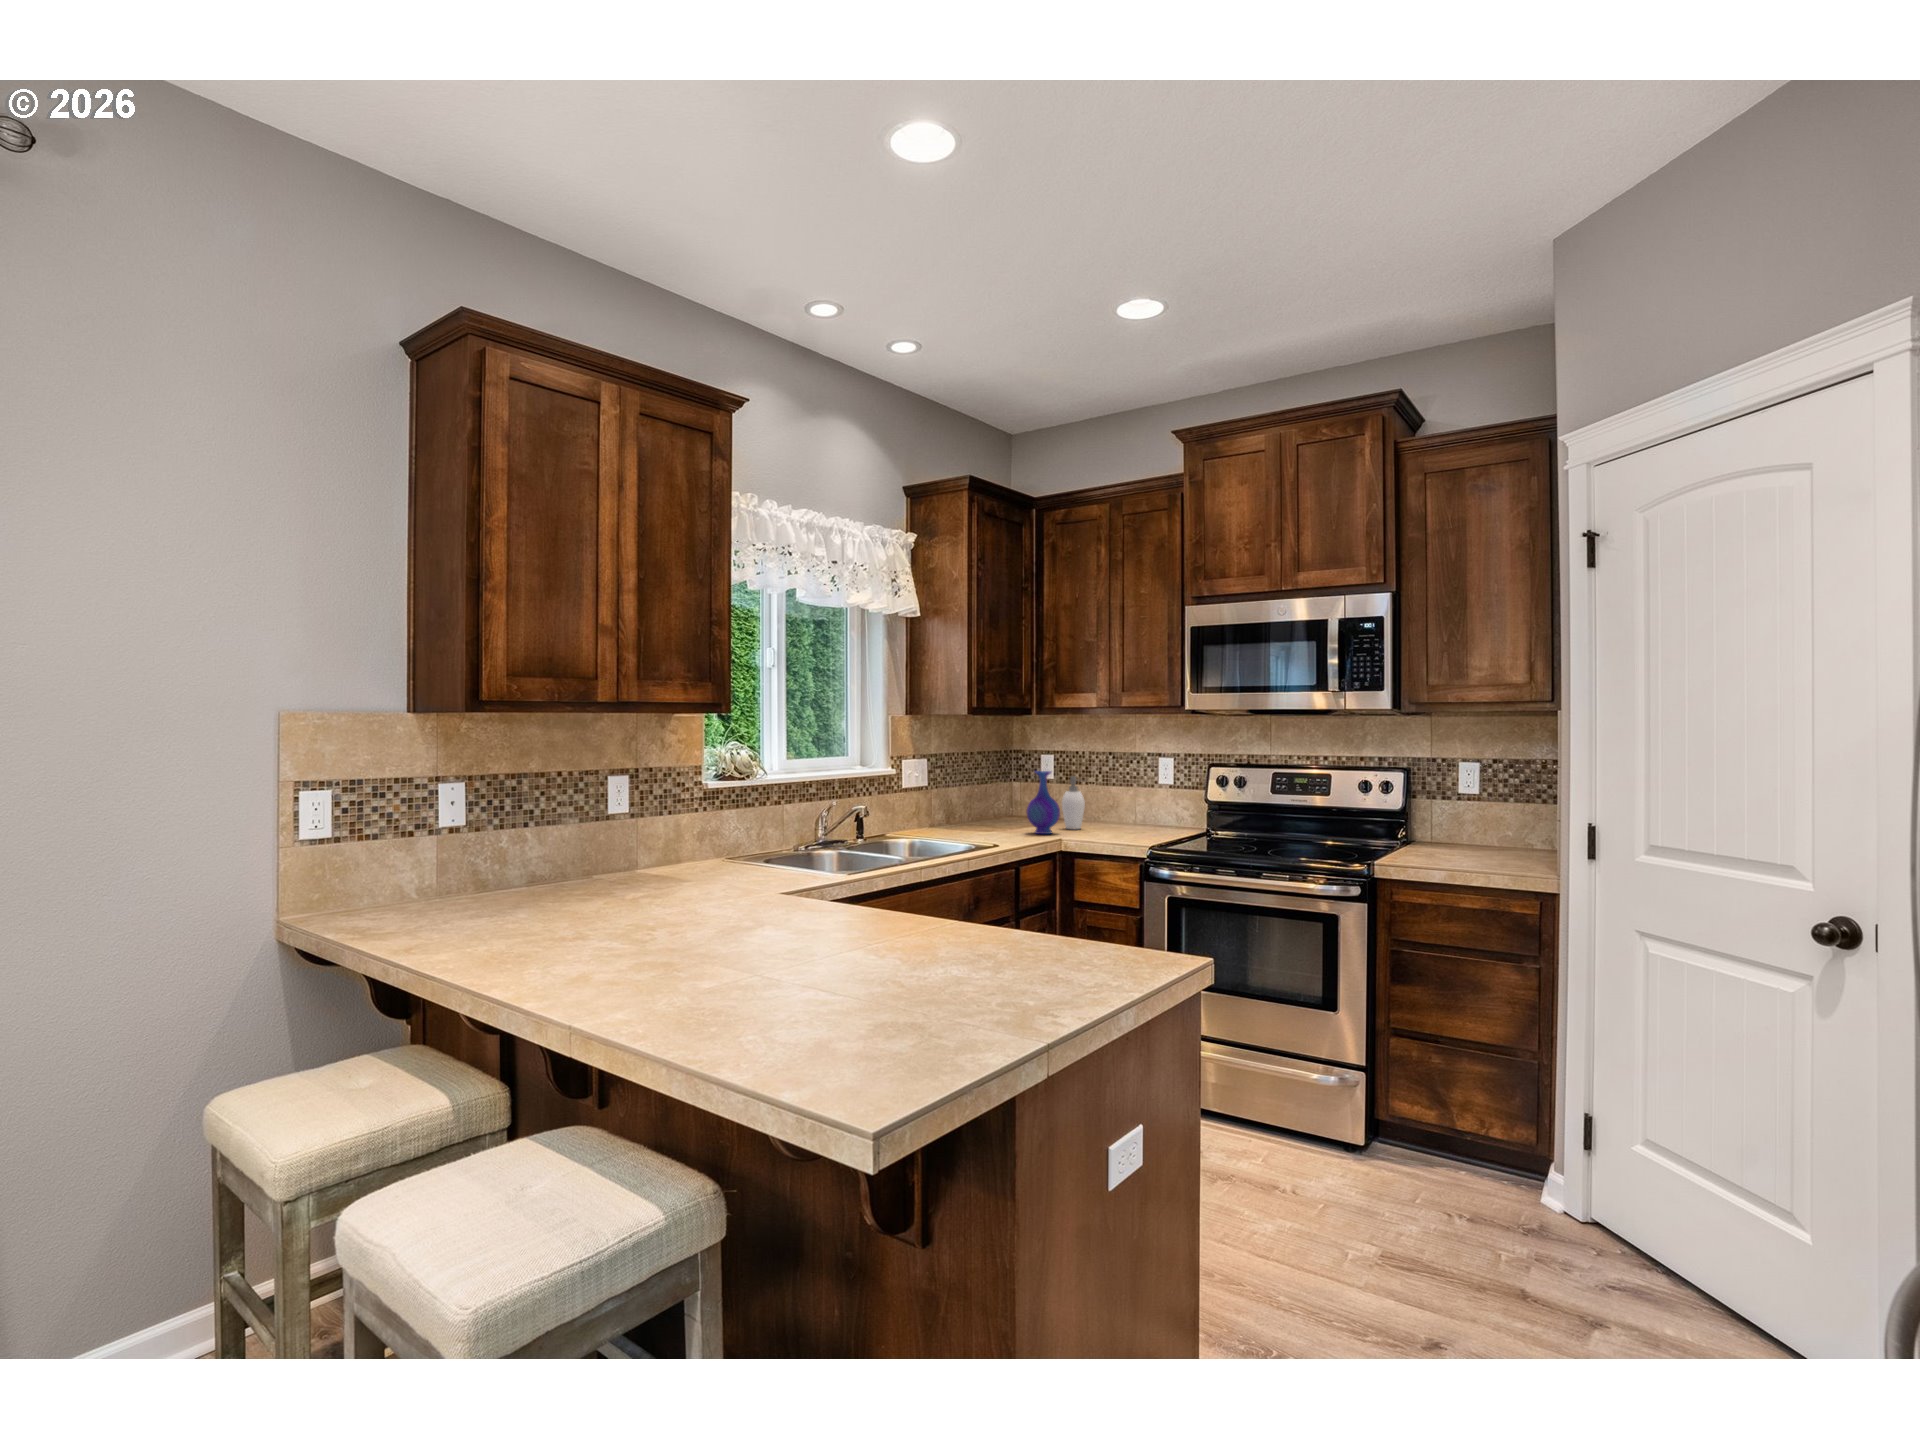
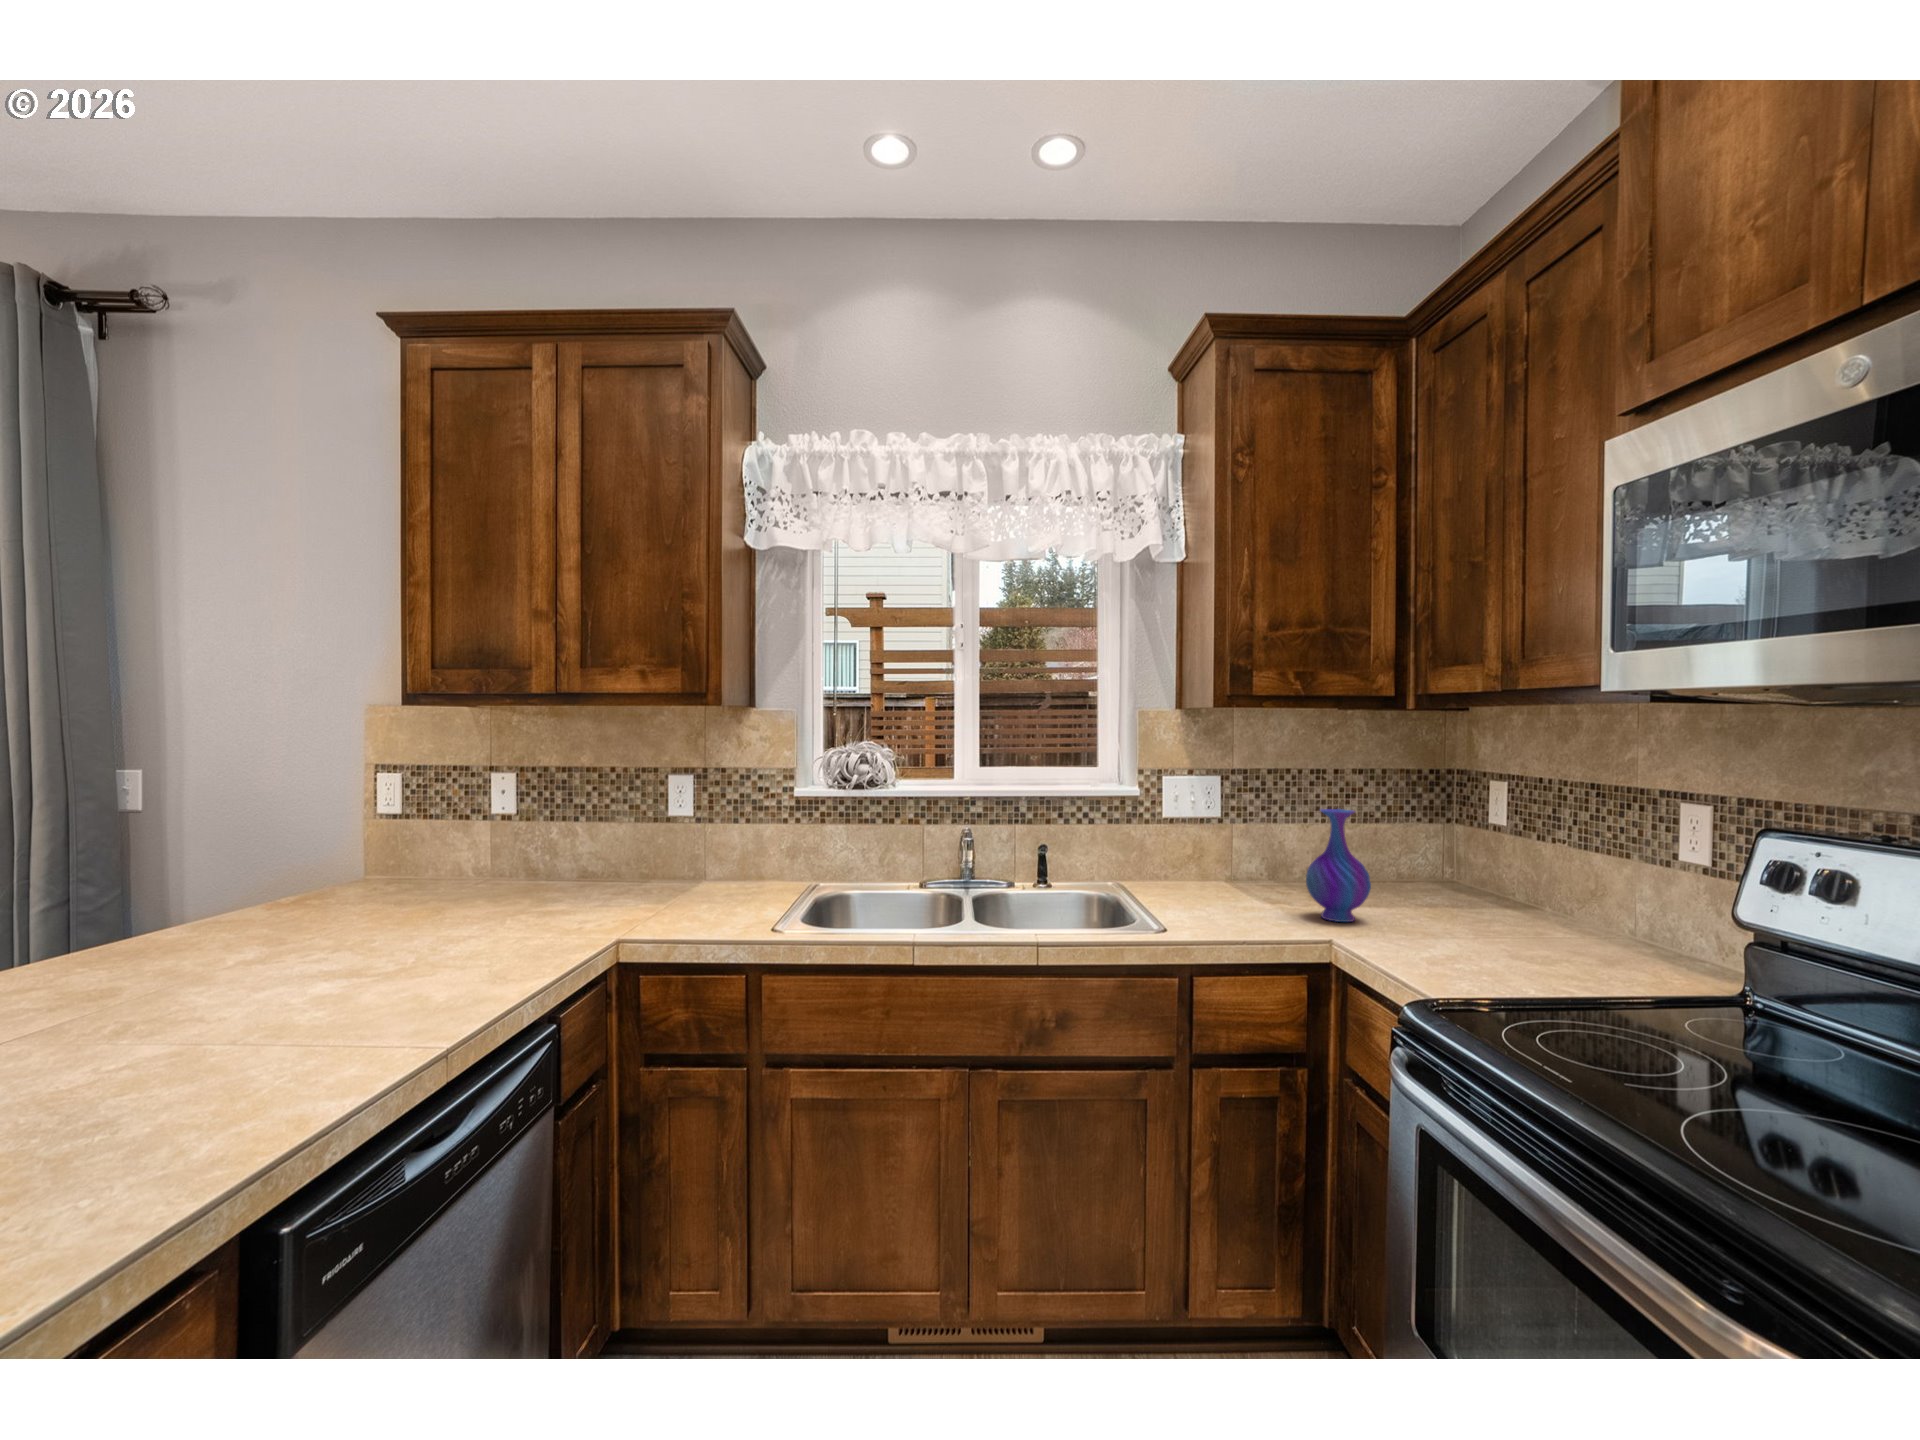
soap dispenser: present [1062,776,1085,829] -> none [1409,824,1458,924]

